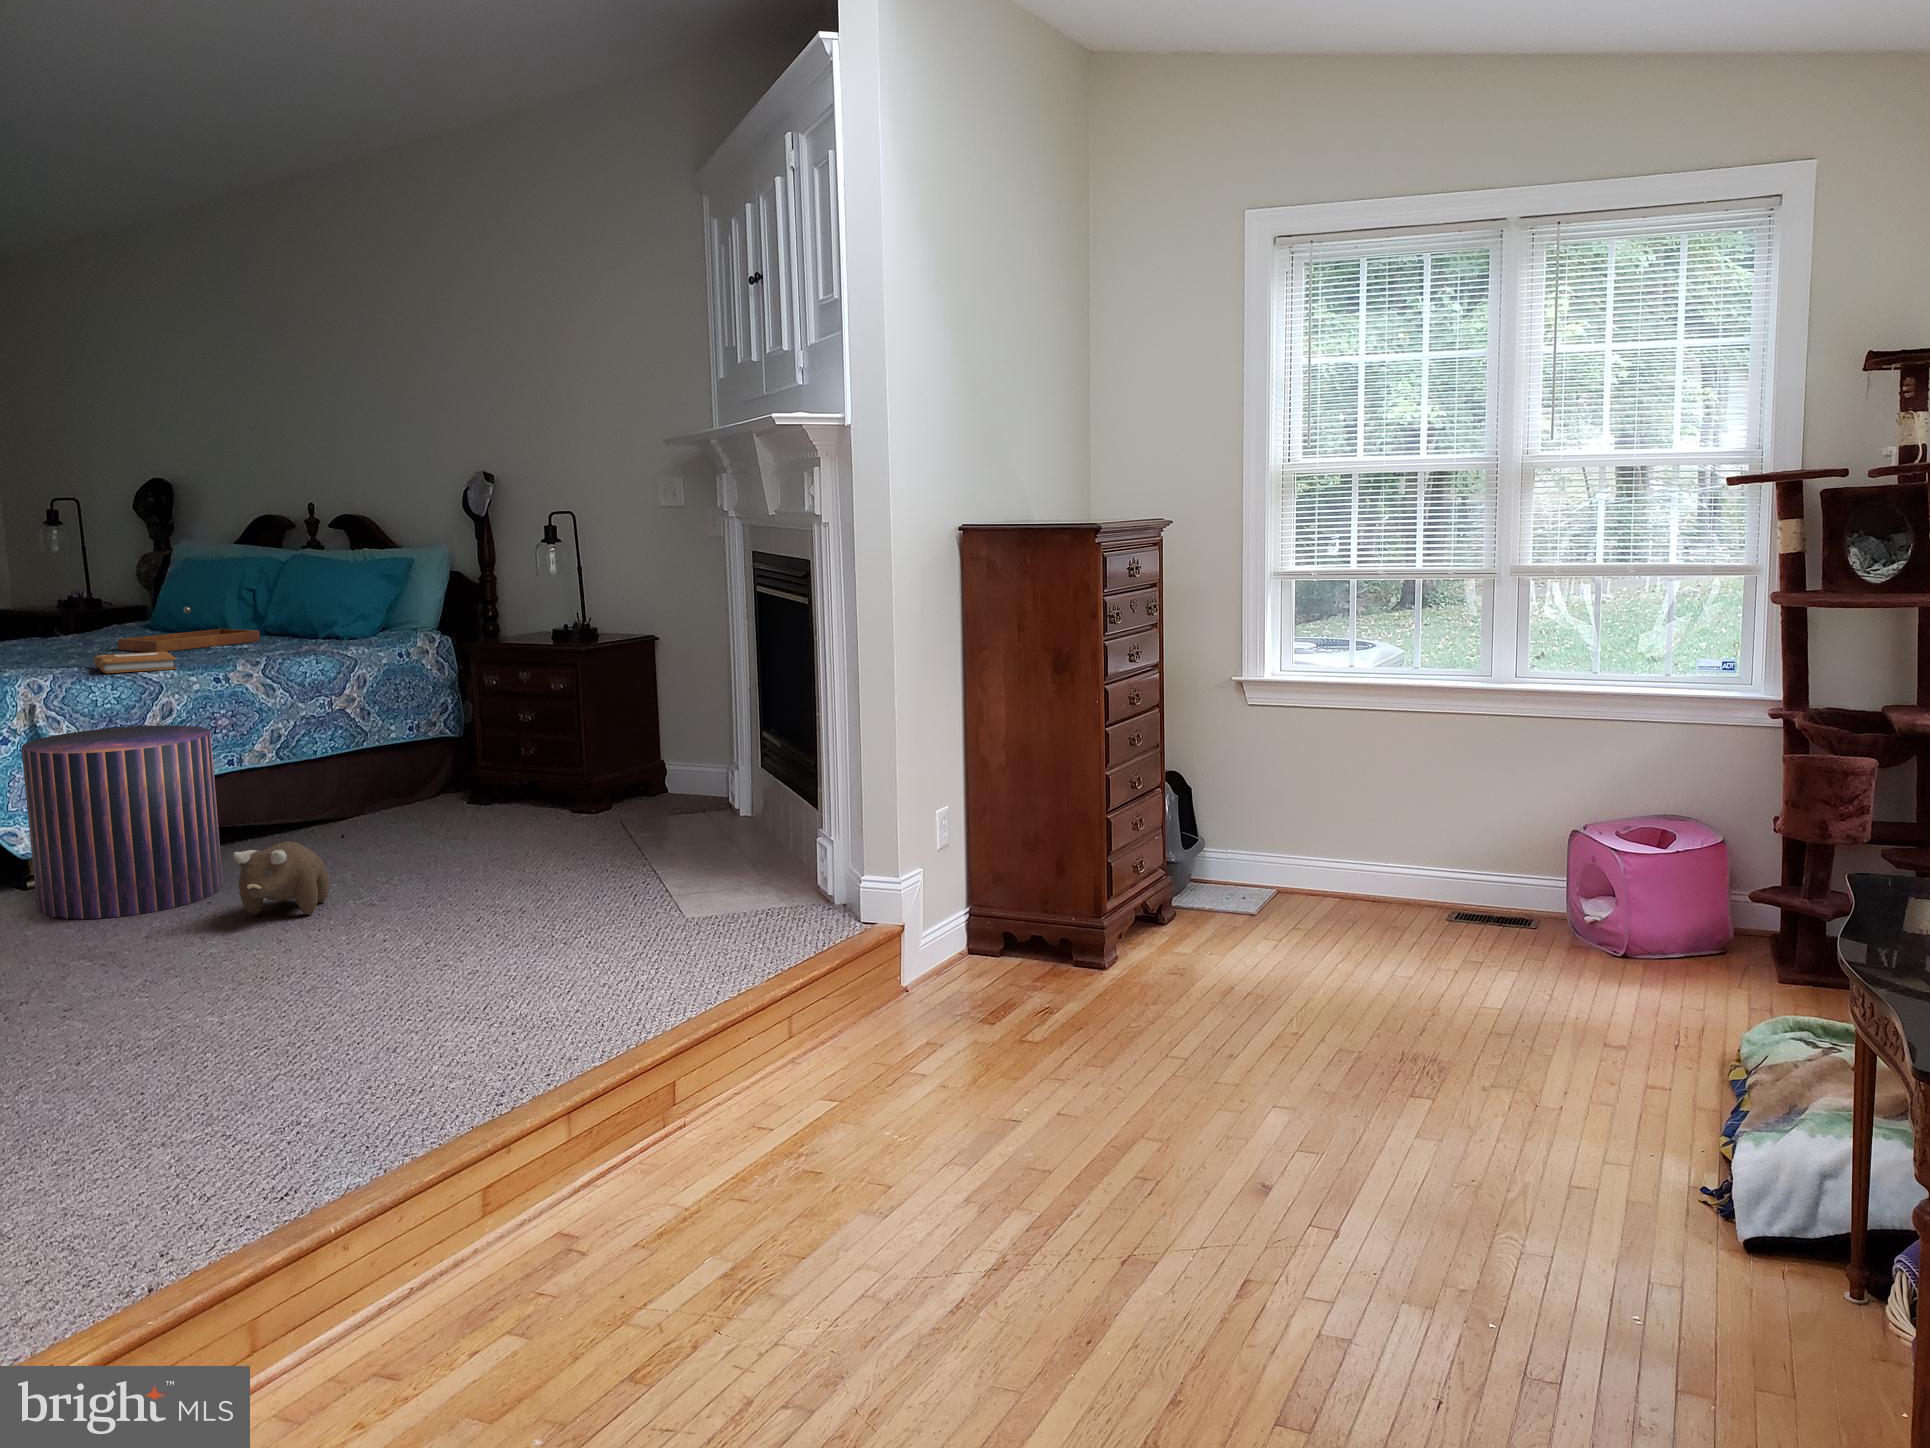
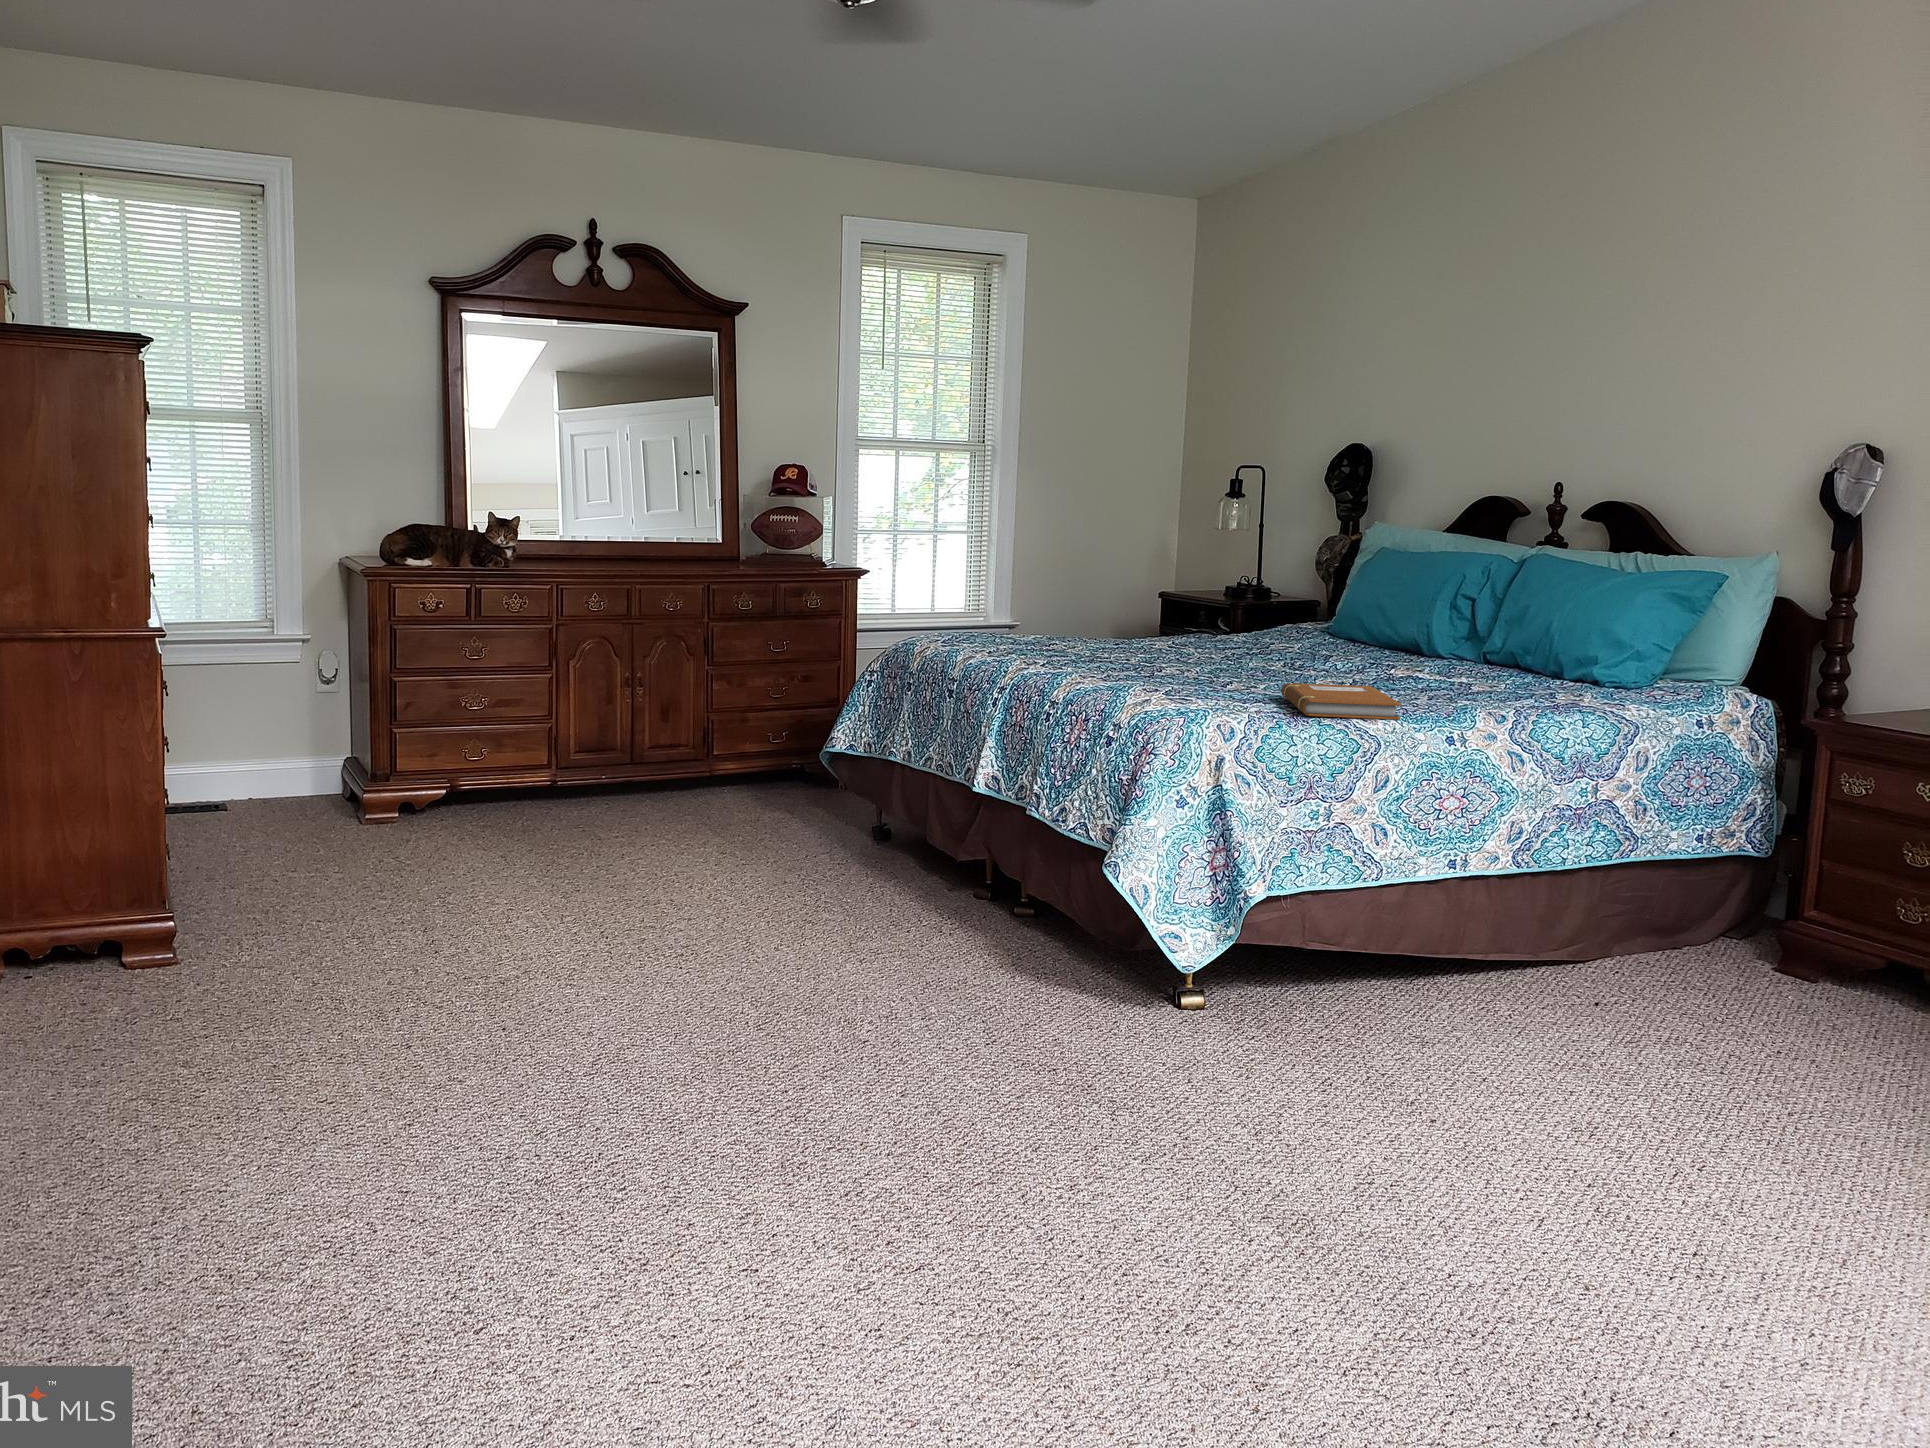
tray: present [118,607,260,652] -> none [1286,619,1456,679]
pouf: present [21,725,223,919] -> none [1209,811,1505,1164]
plush toy: present [233,842,329,915] -> none [1580,1139,1765,1322]

